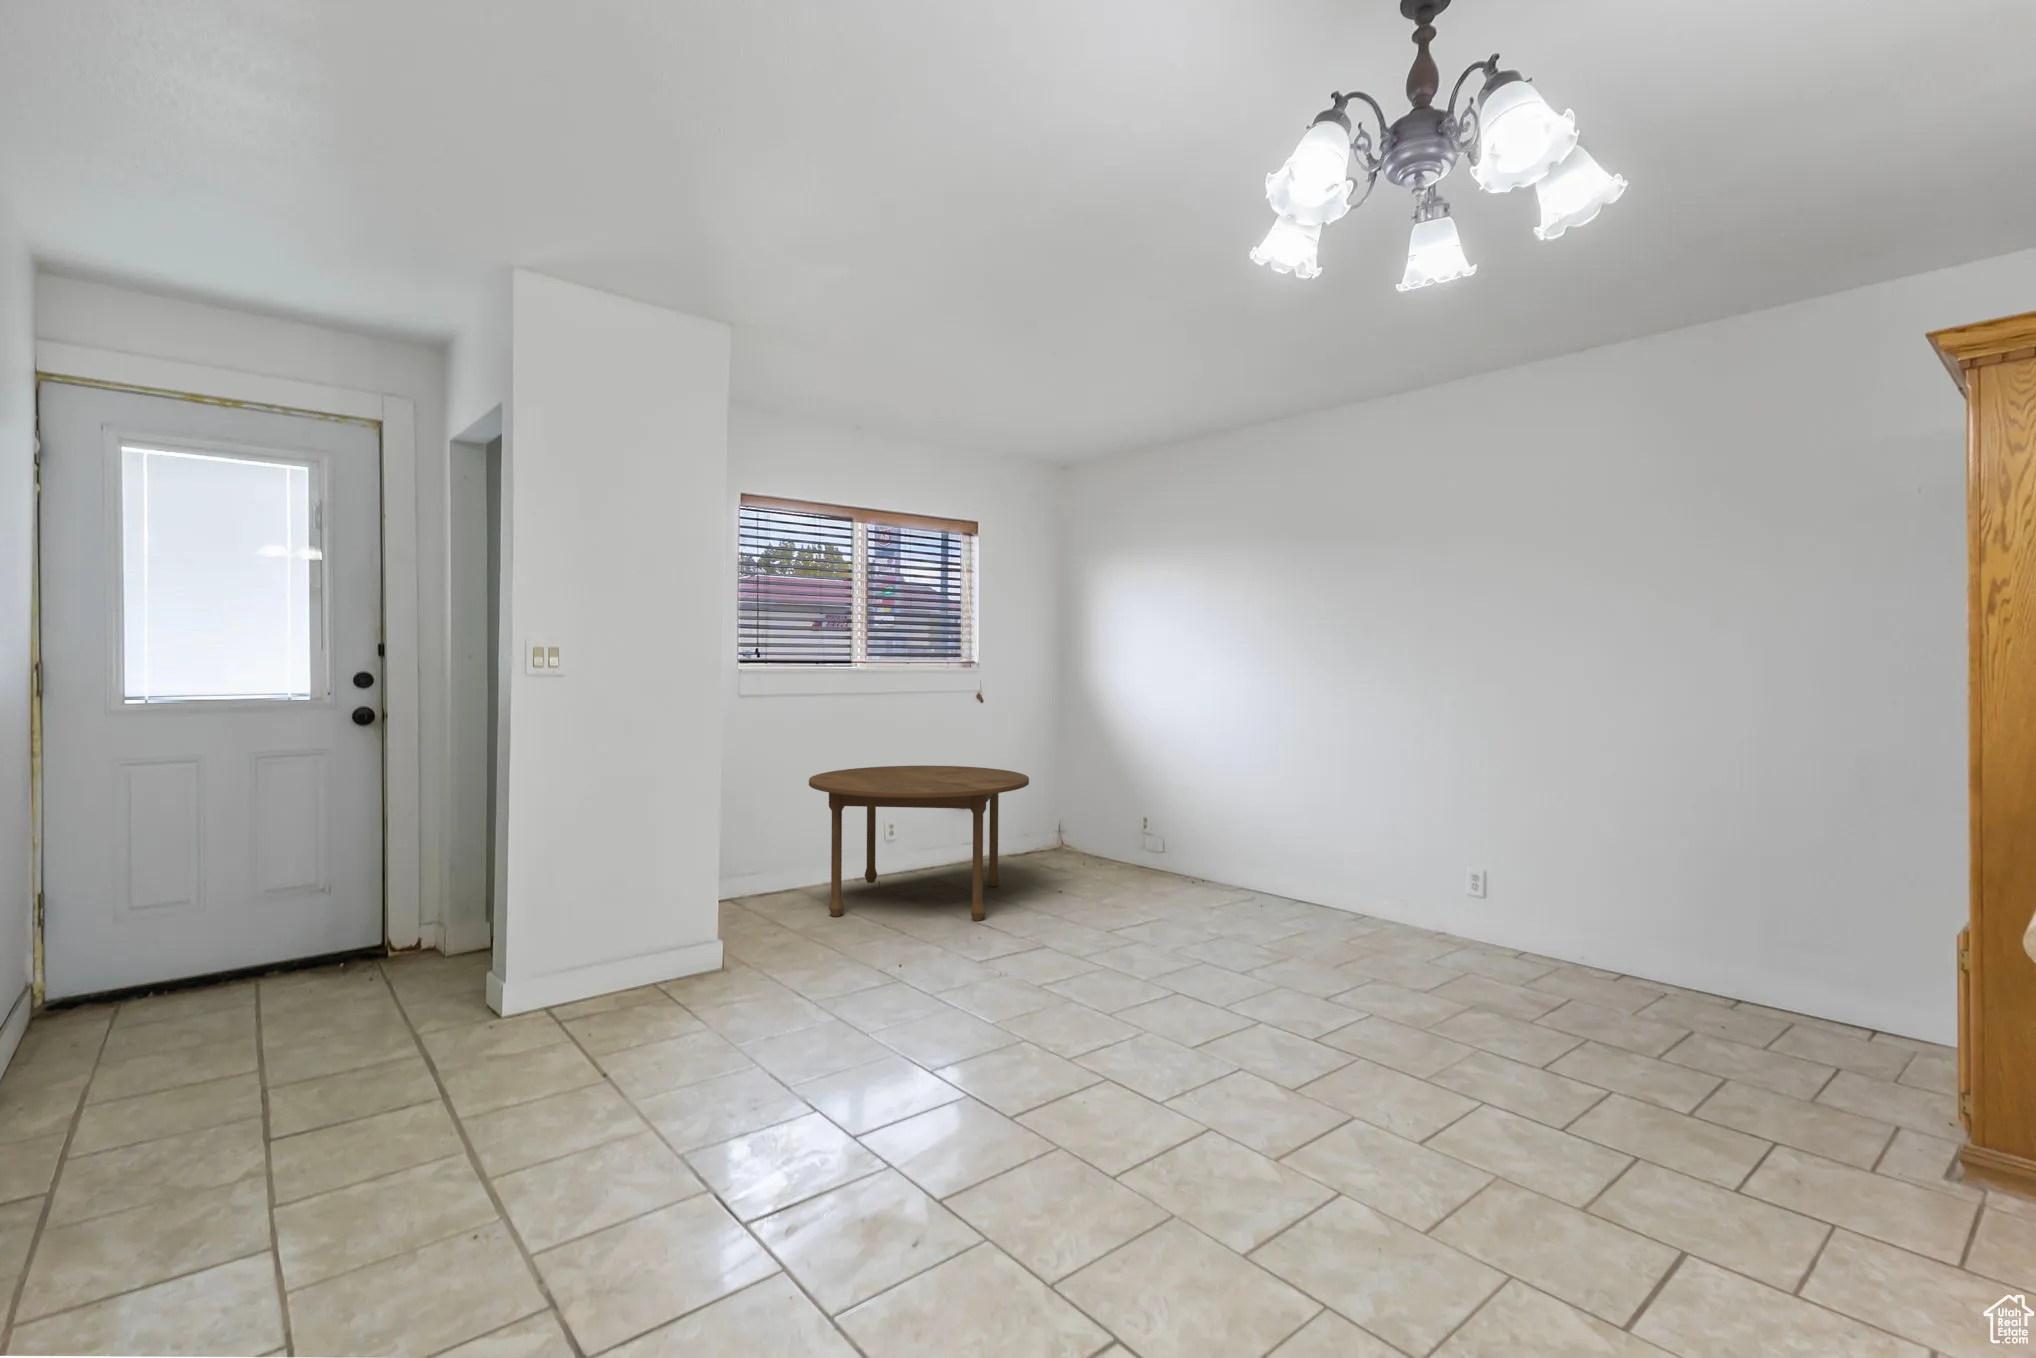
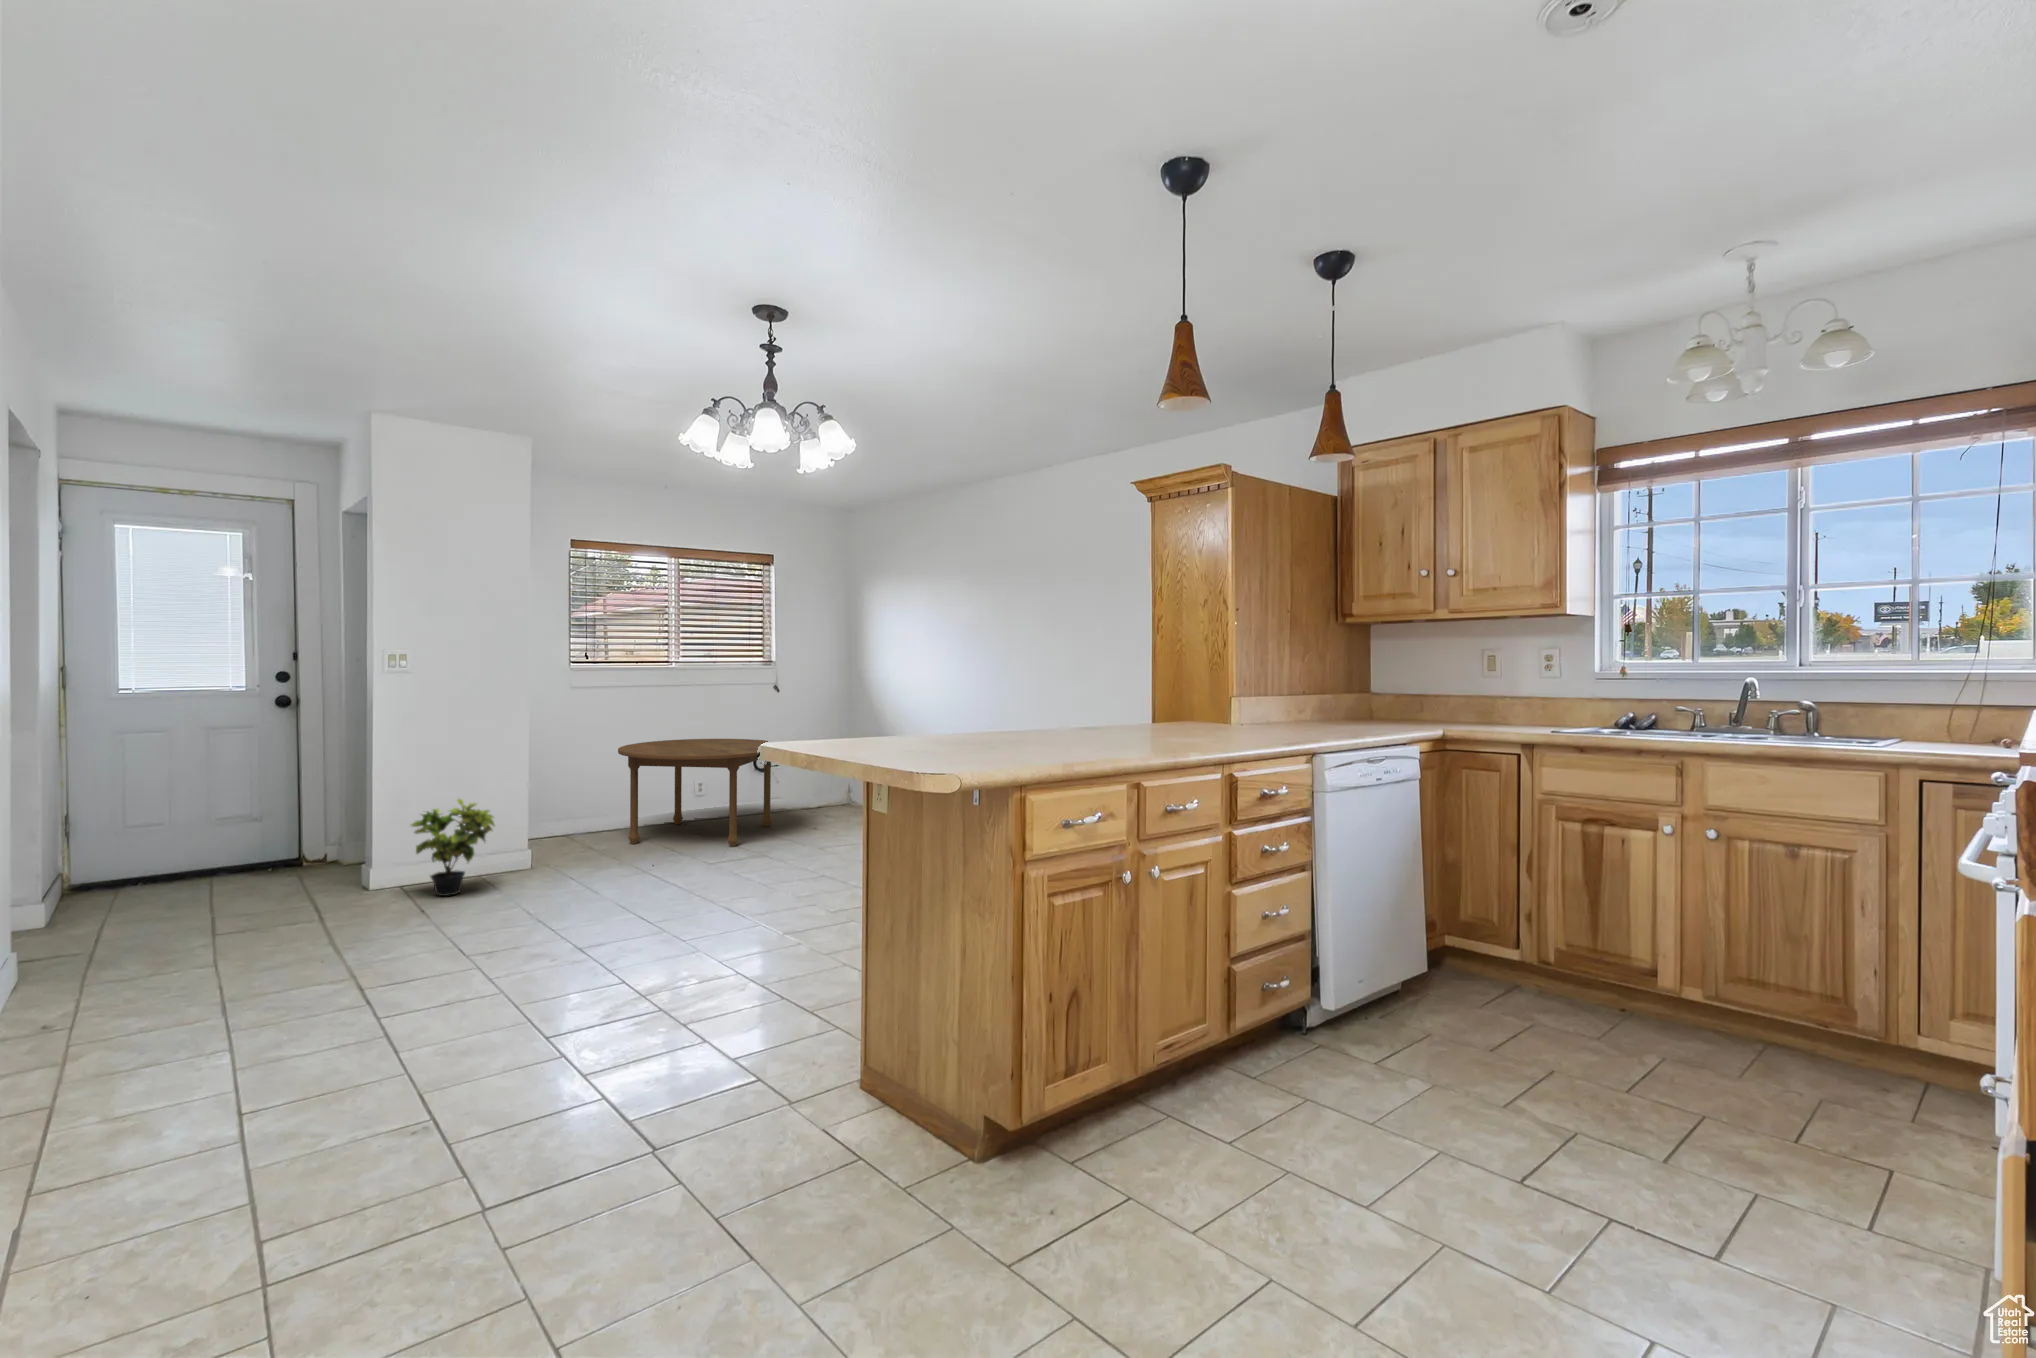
potted plant: none [567,865,691,1021] -> present [411,799,494,896]

